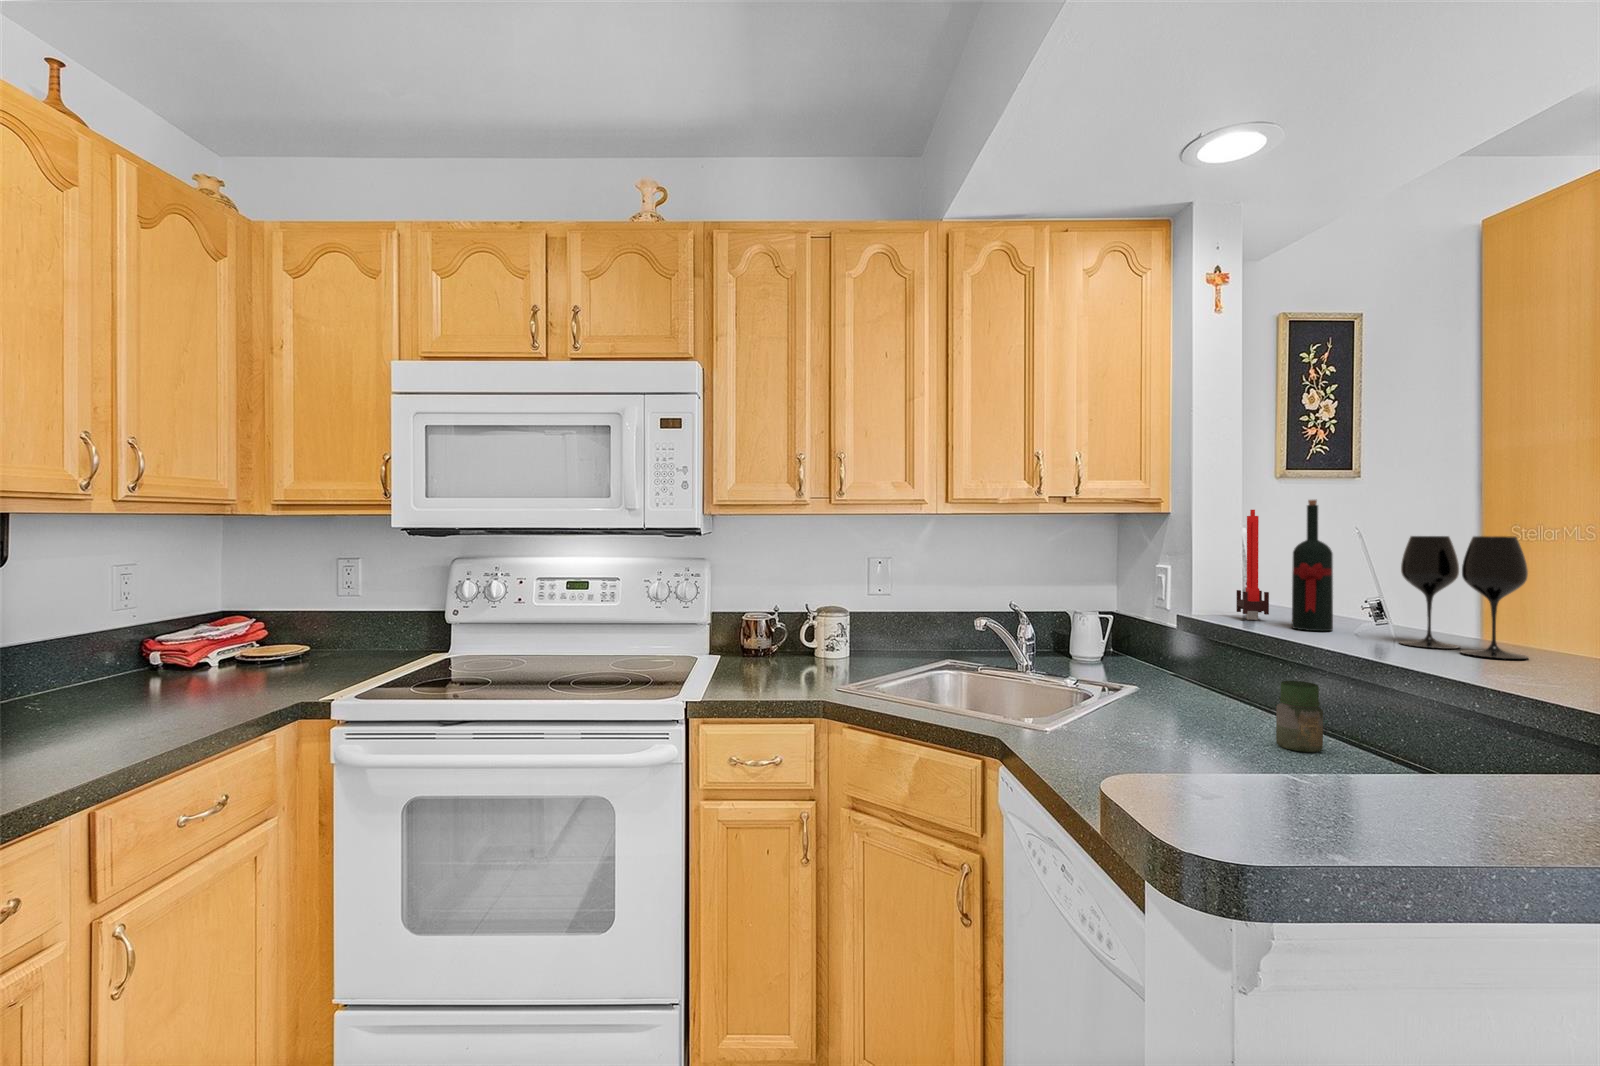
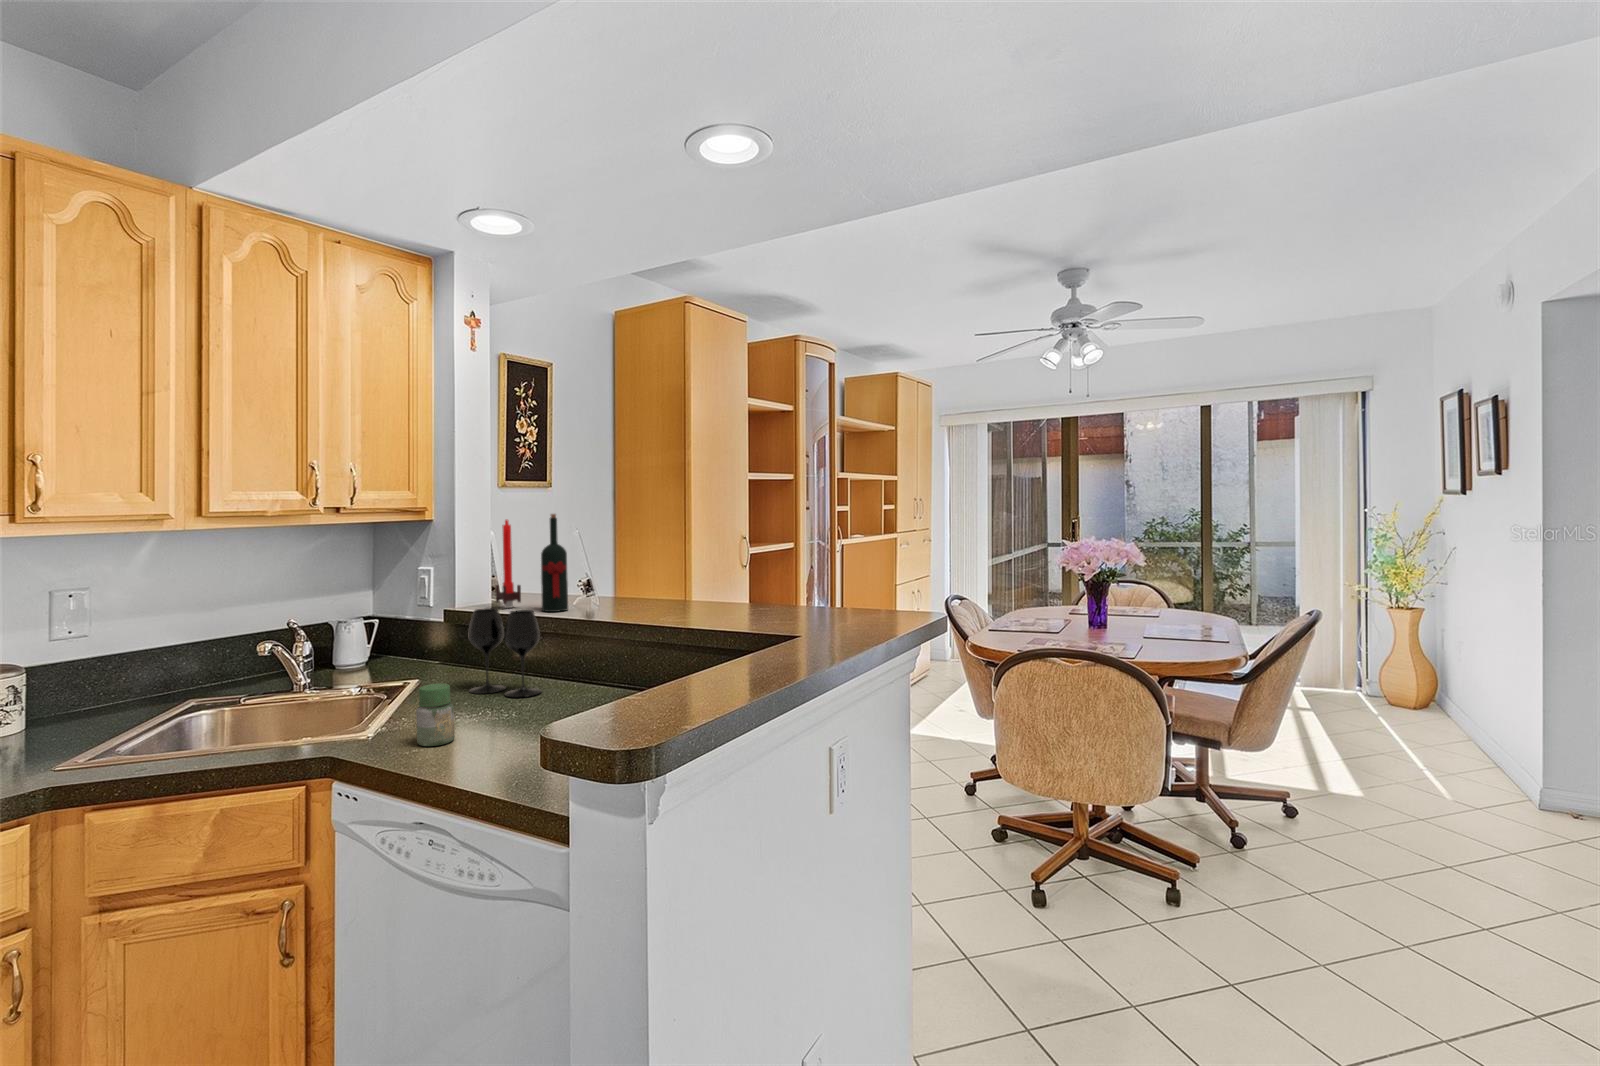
wine glass: present [1400,536,1529,659] -> present [468,608,541,697]
jar: present [1276,681,1323,752] -> present [416,683,455,746]

